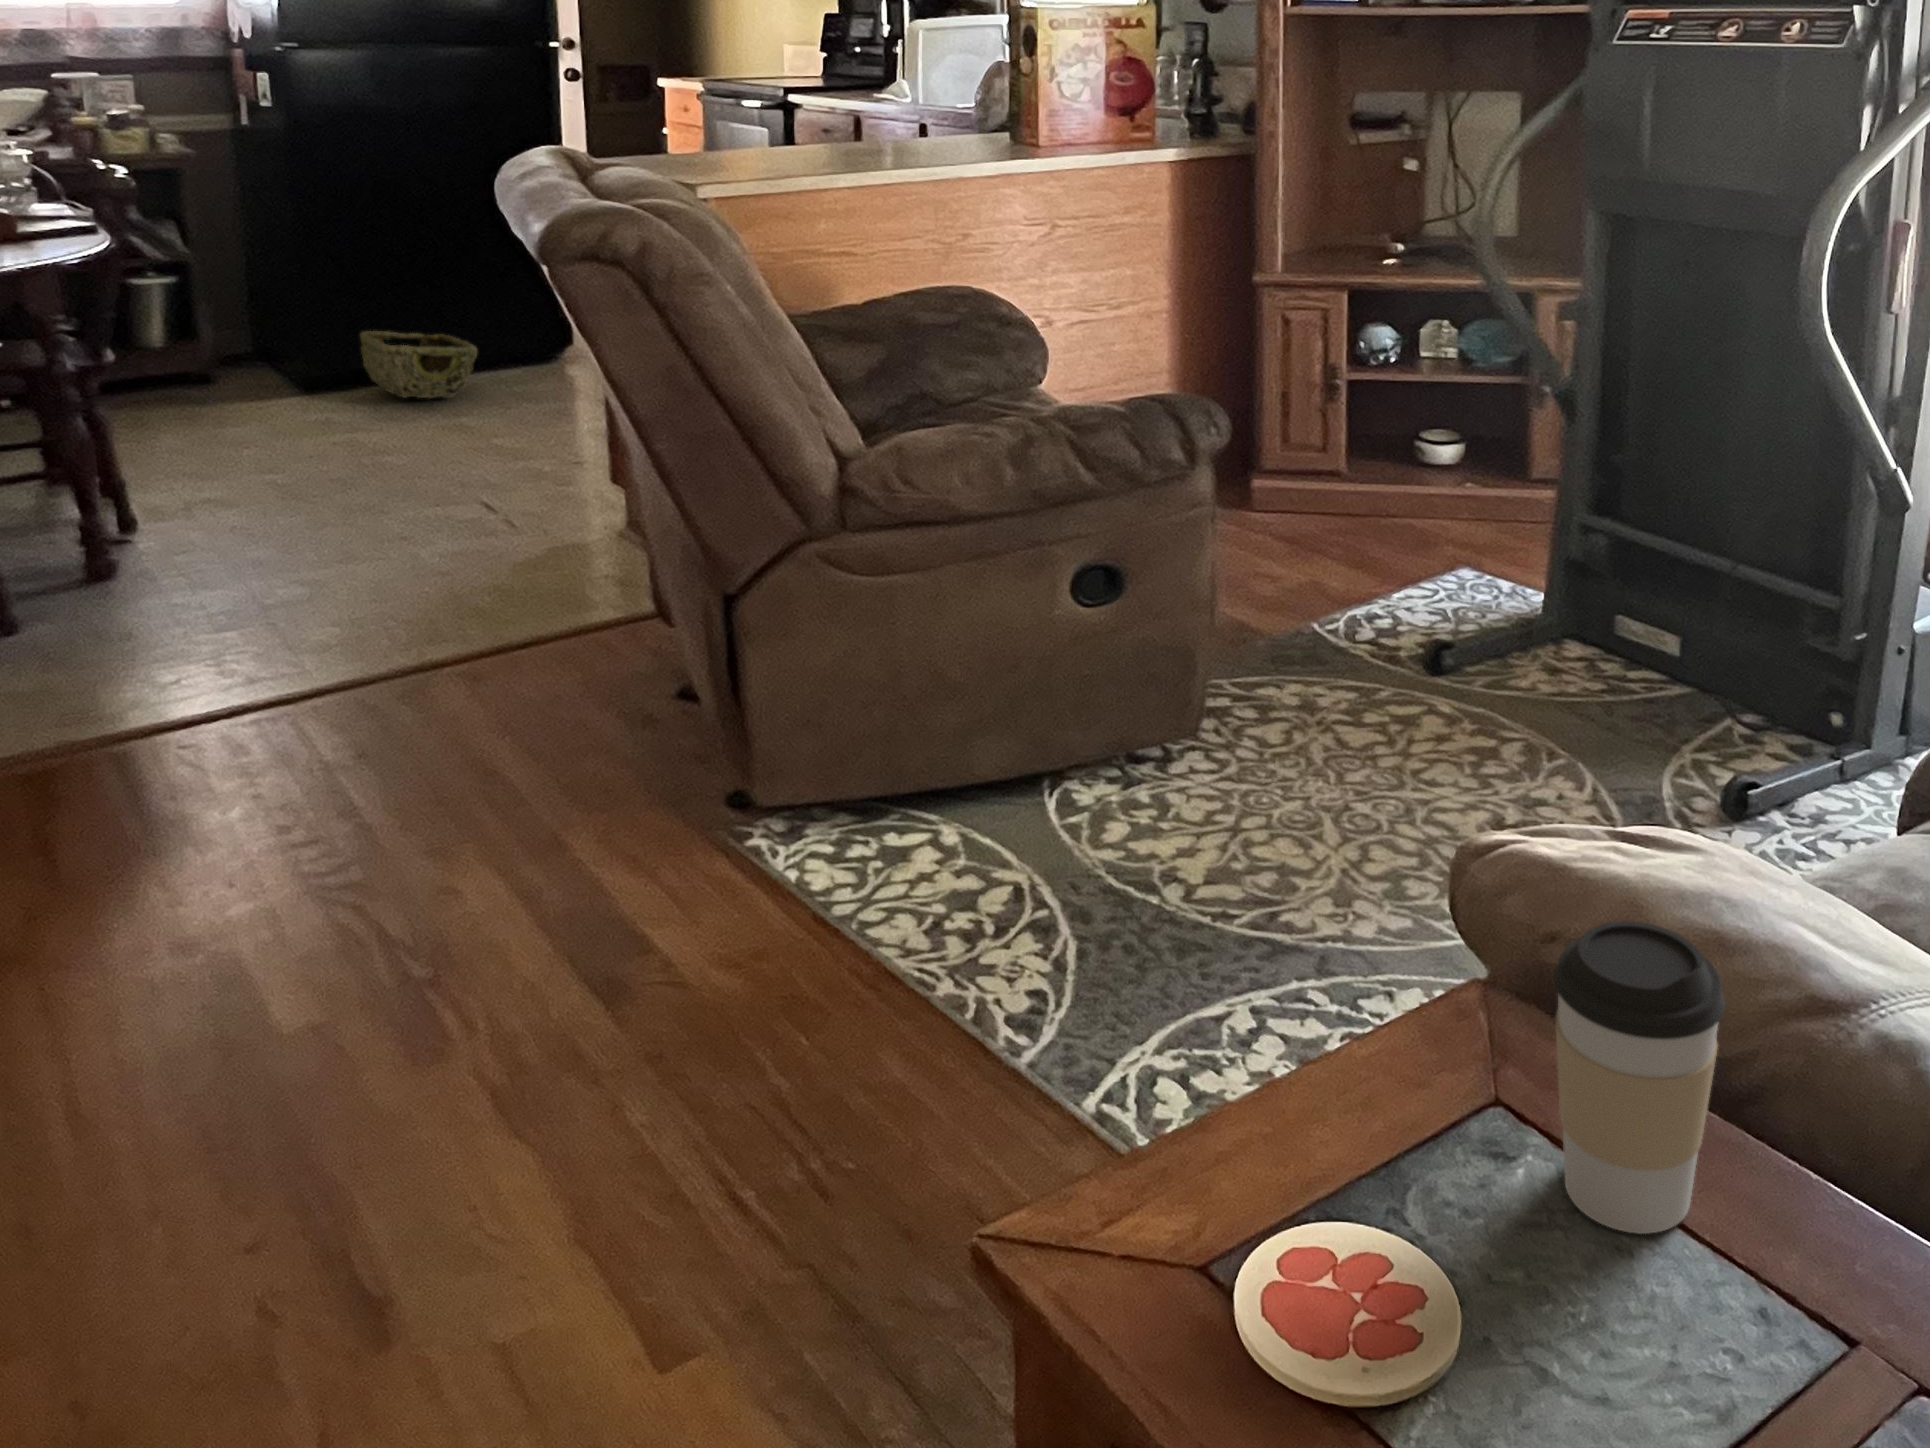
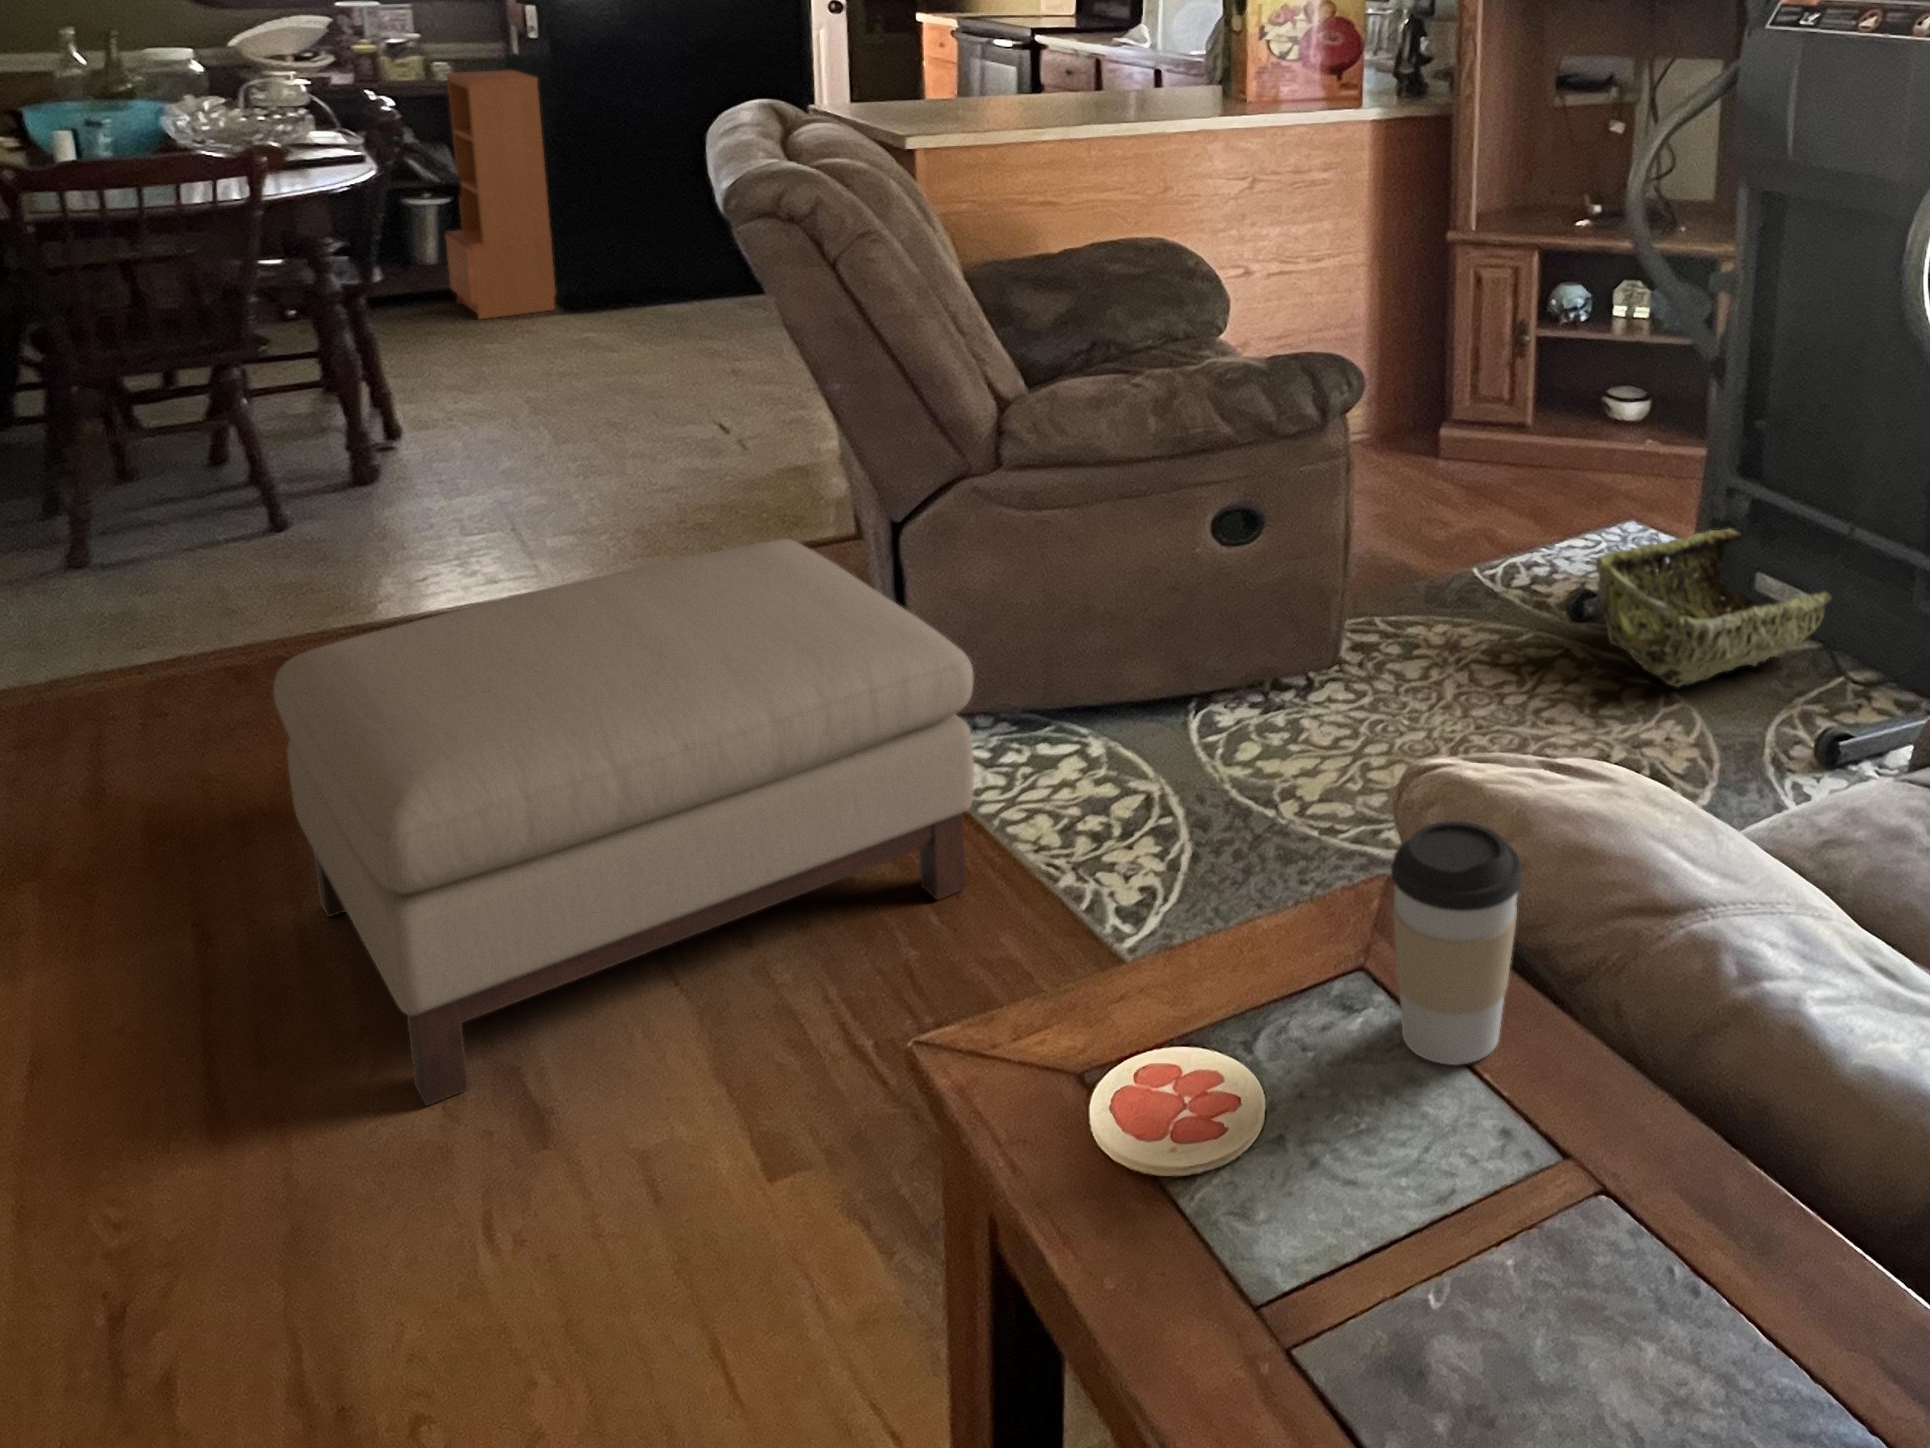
bookcase: none [169,141,294,404] -> present [444,70,556,319]
woven basket: present [360,331,477,399] -> present [1596,529,1830,687]
ottoman: none [31,619,837,1306] -> present [273,539,974,1105]

